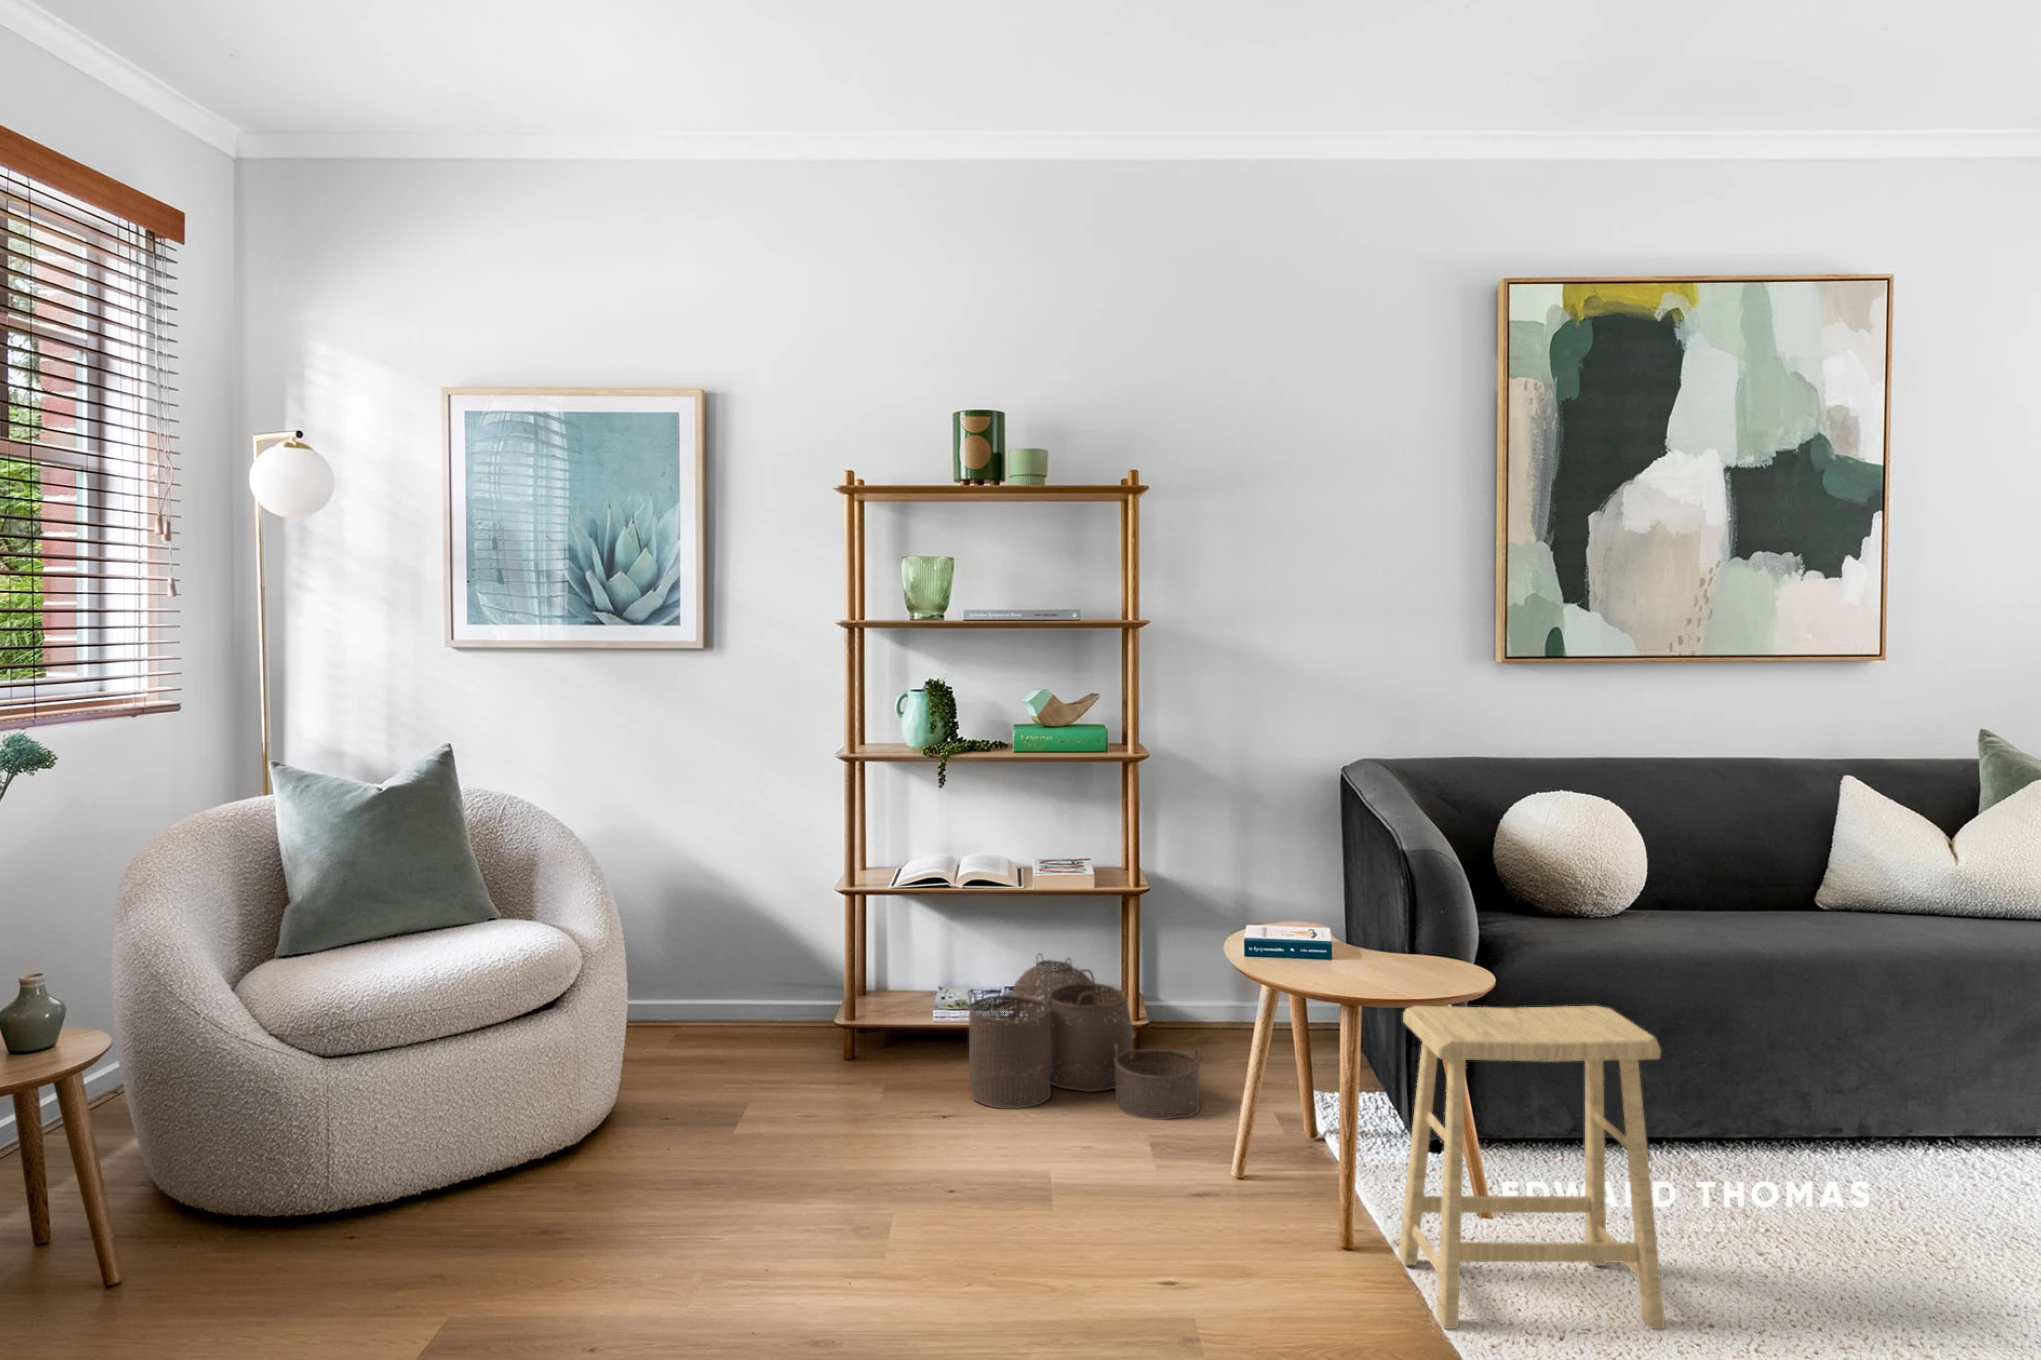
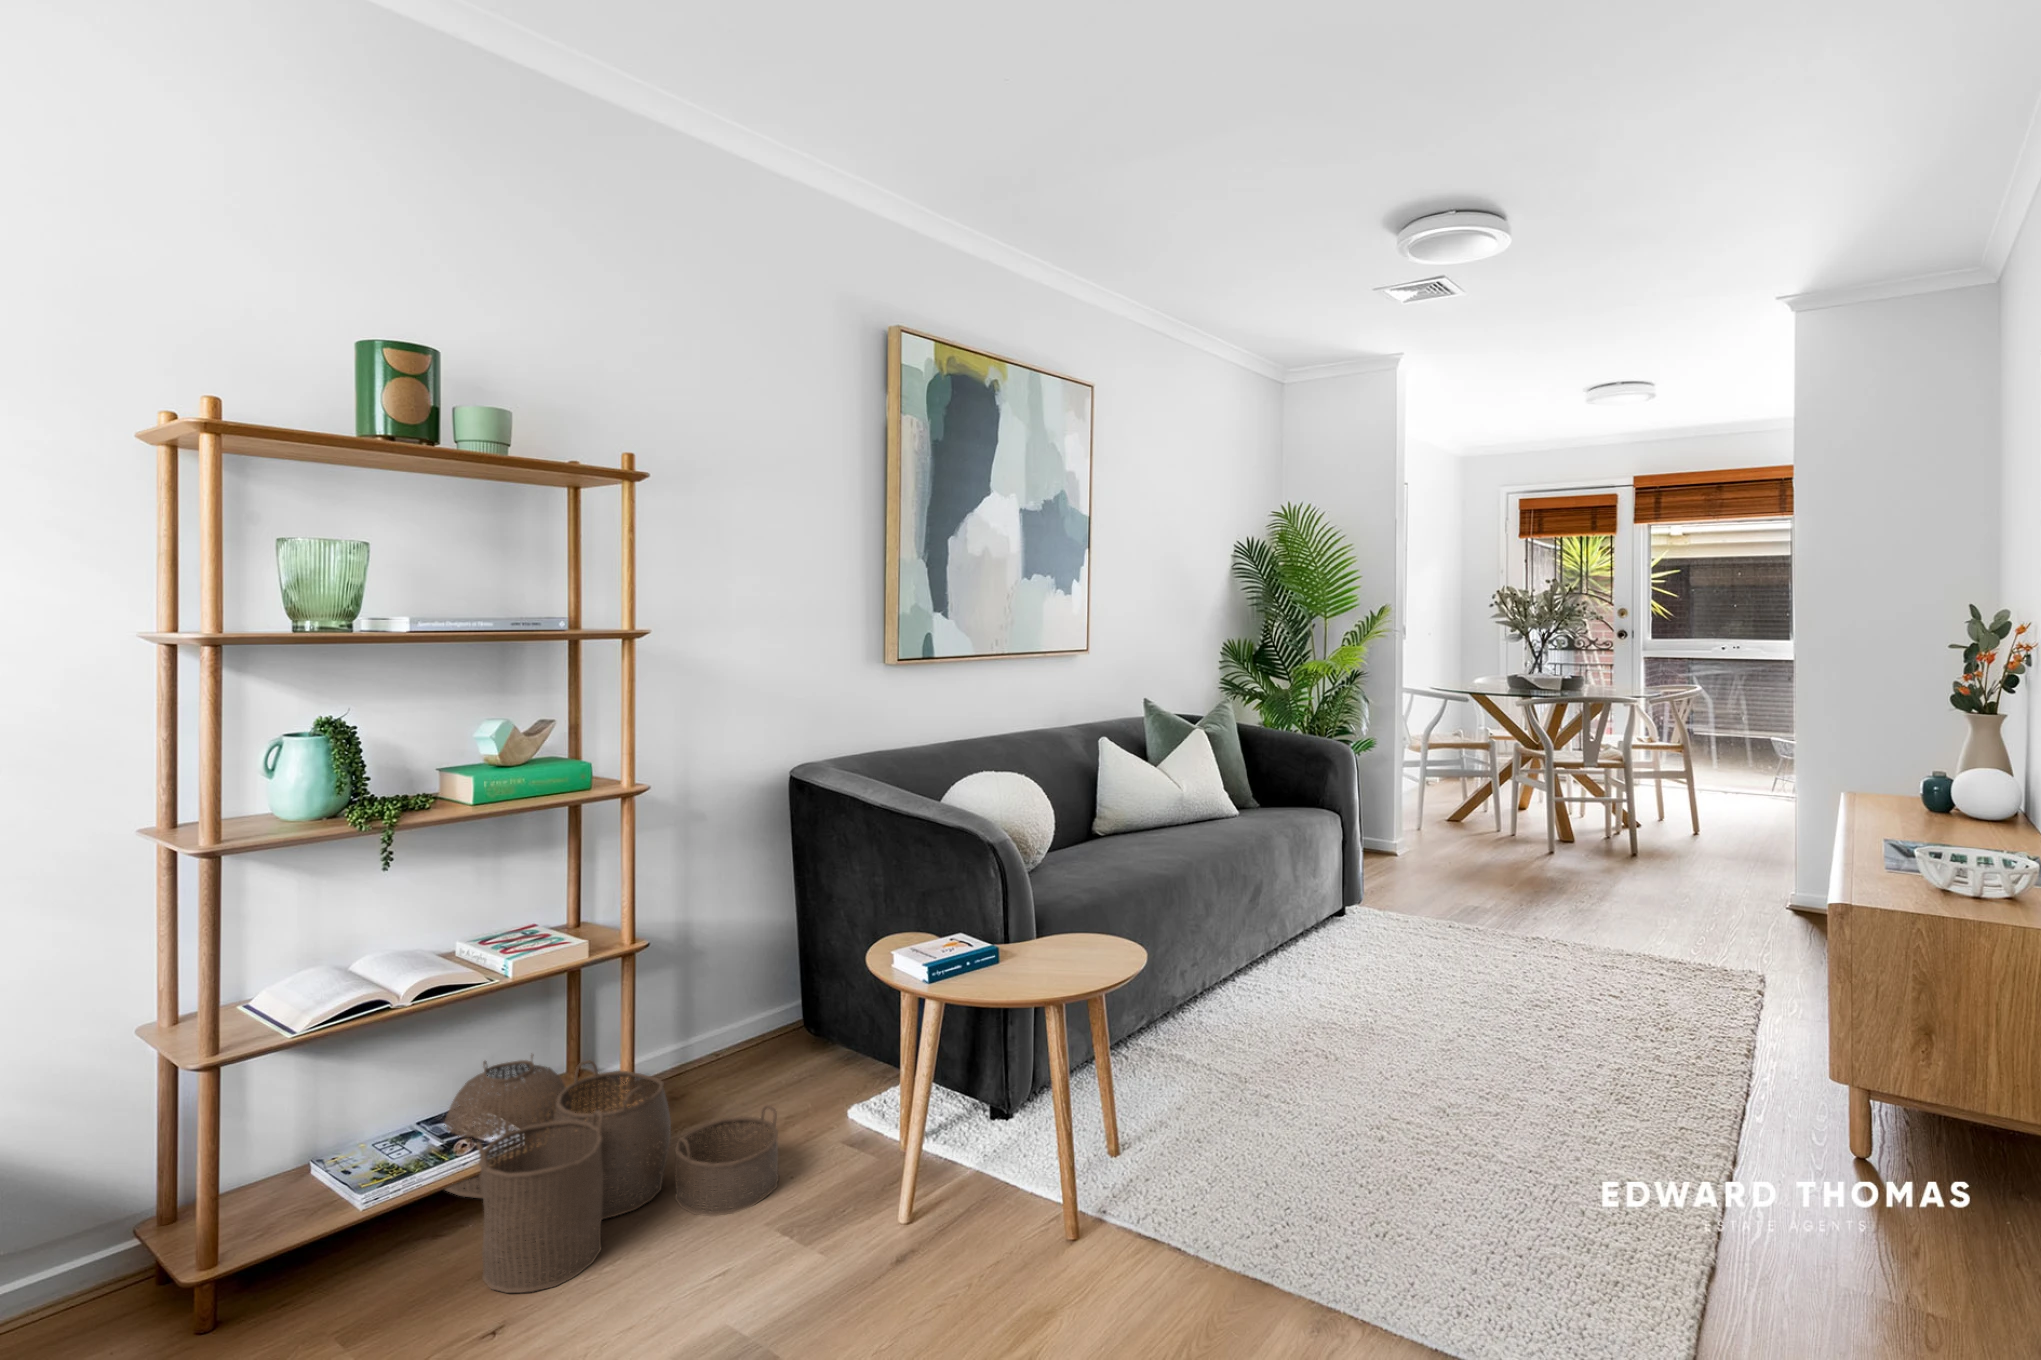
footstool: present [1398,1006,1665,1329] -> none [1126,947,1317,1276]

